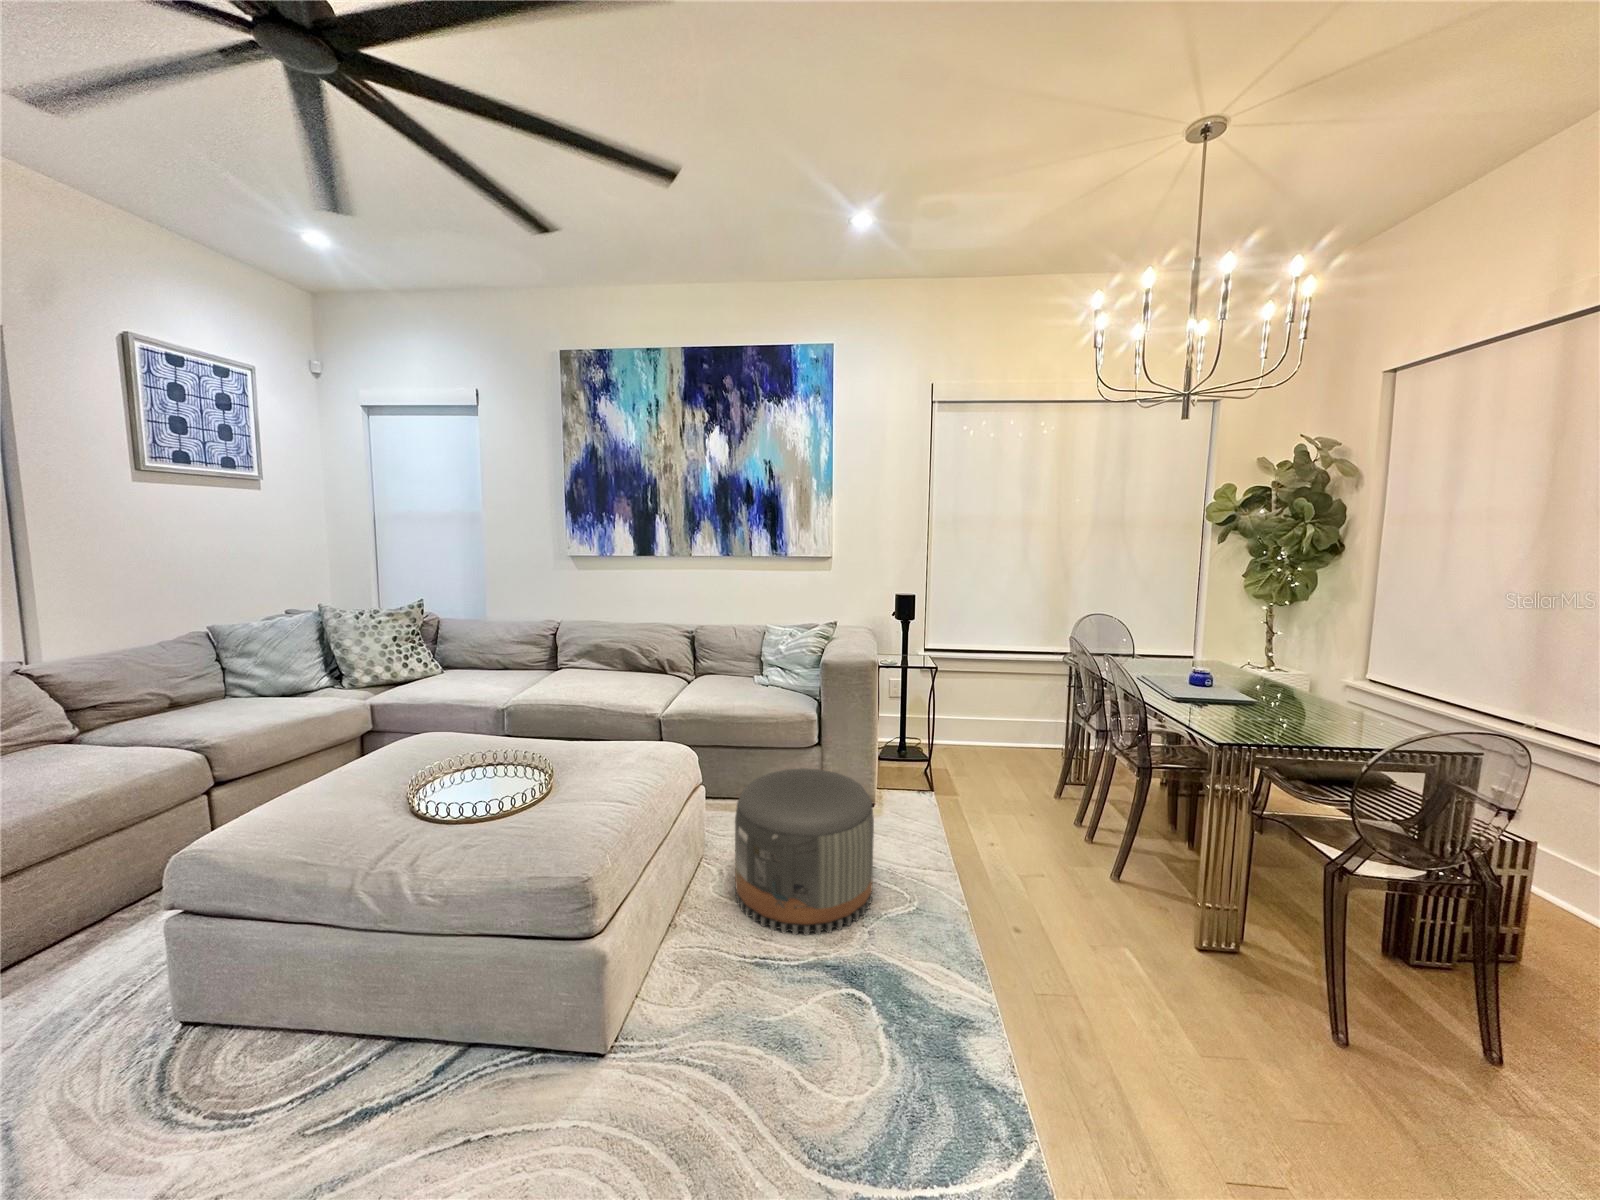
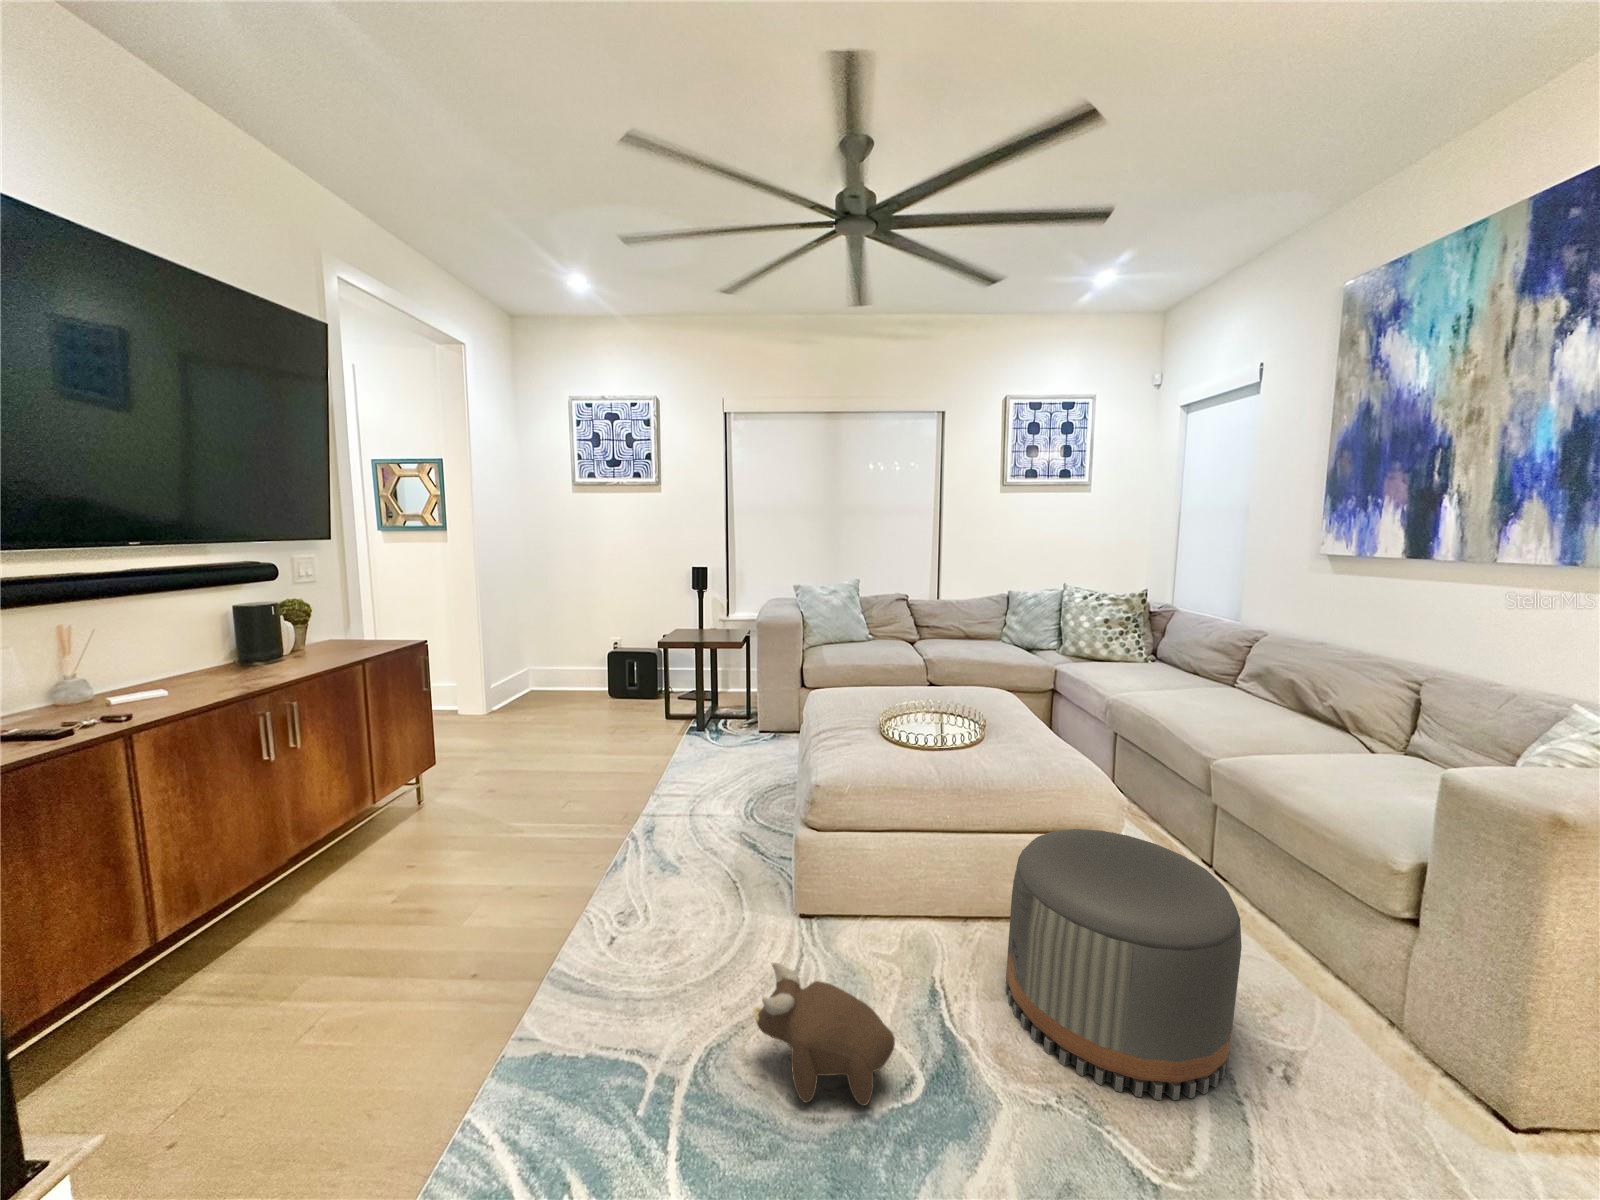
plush toy: none [834,980,918,1091] -> present [753,963,895,1105]

